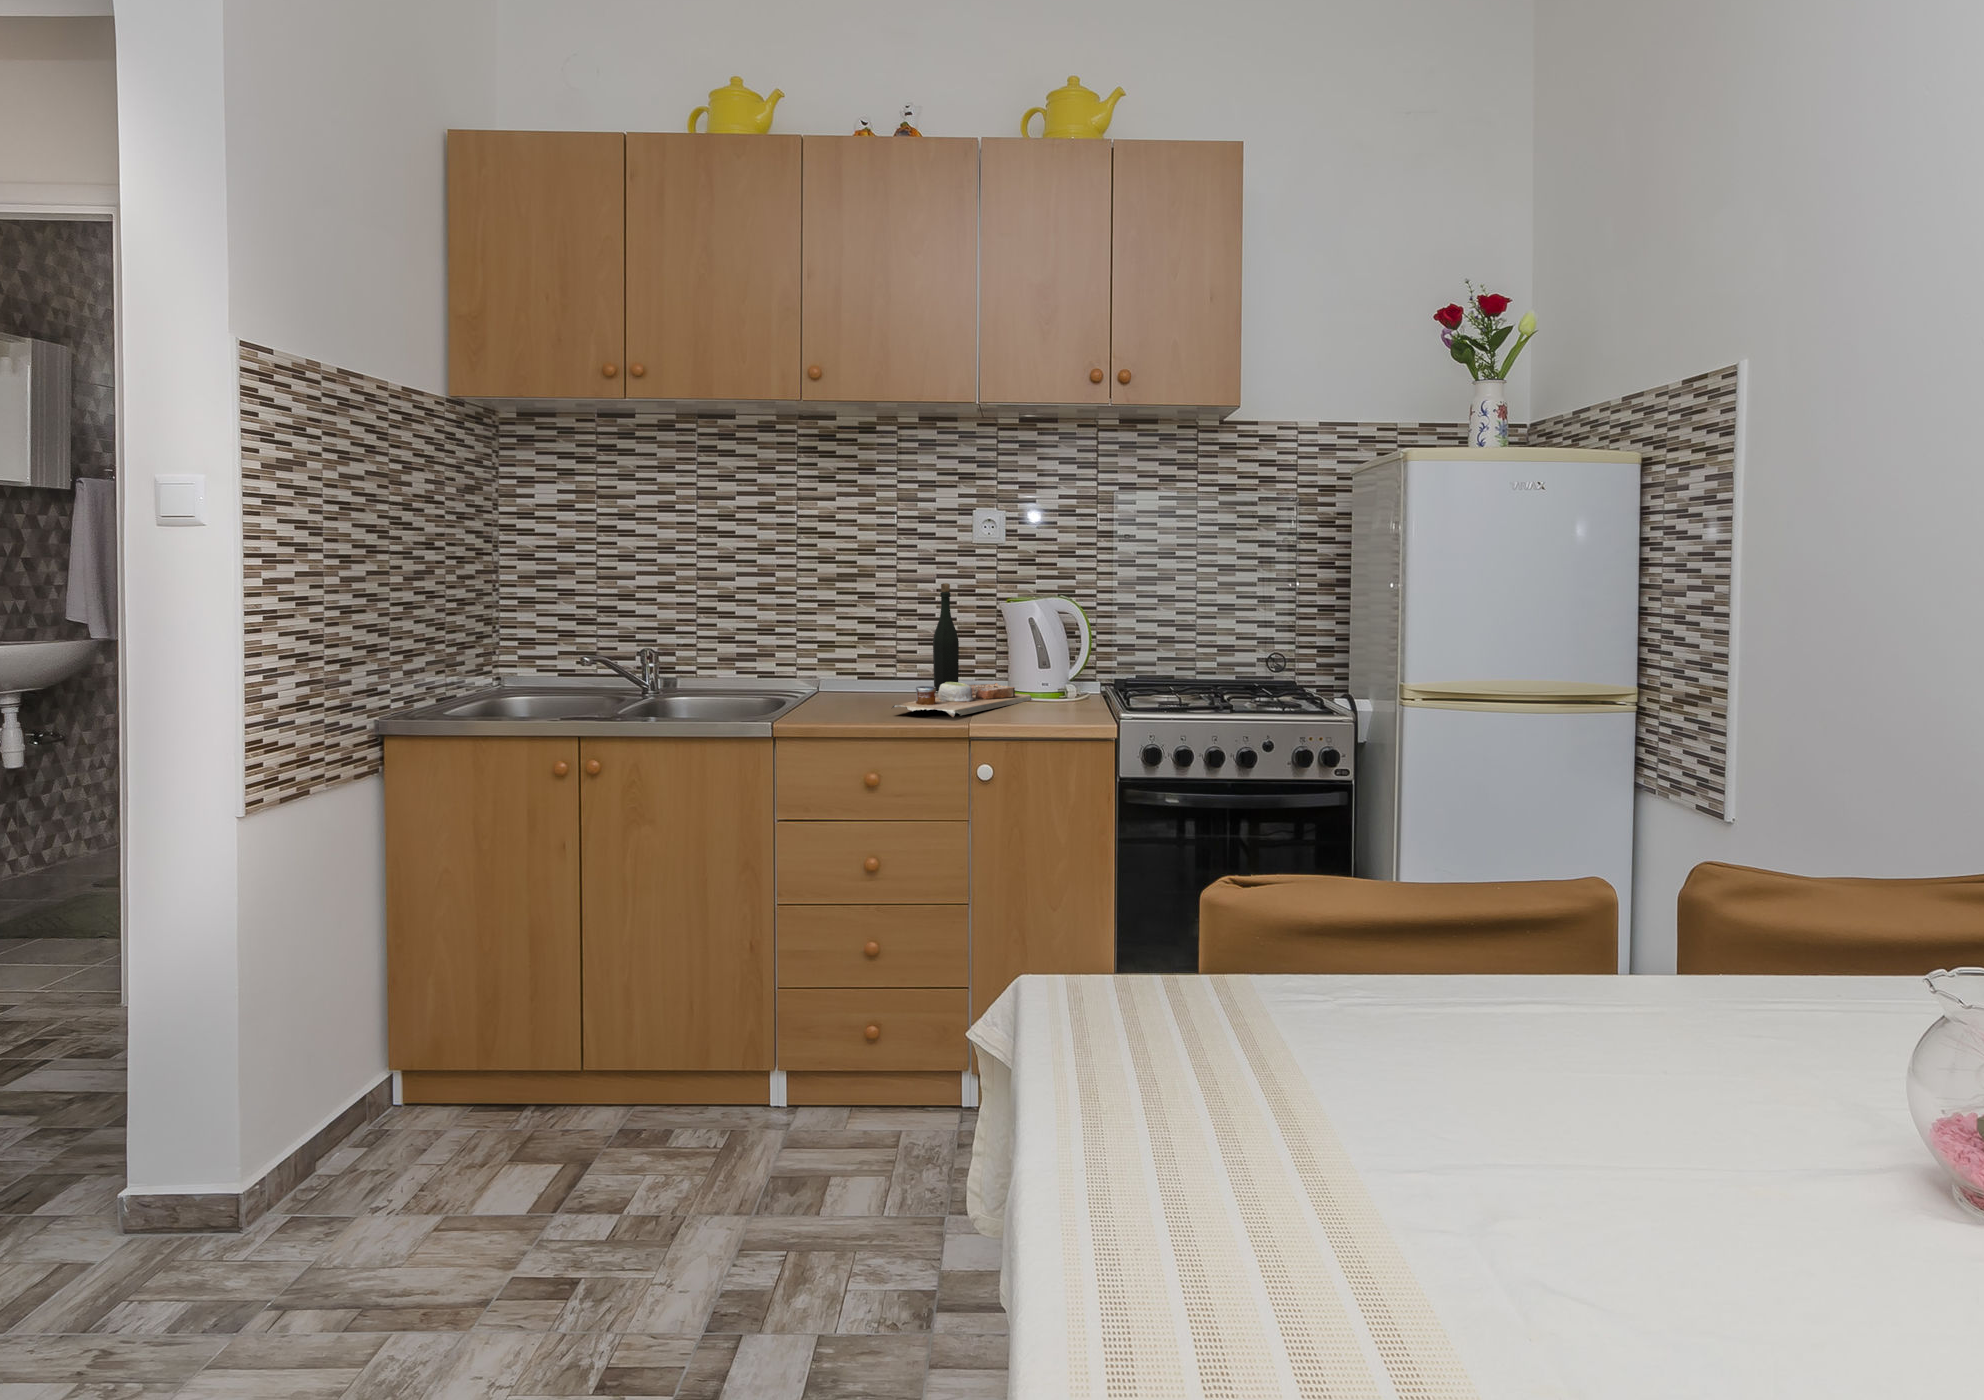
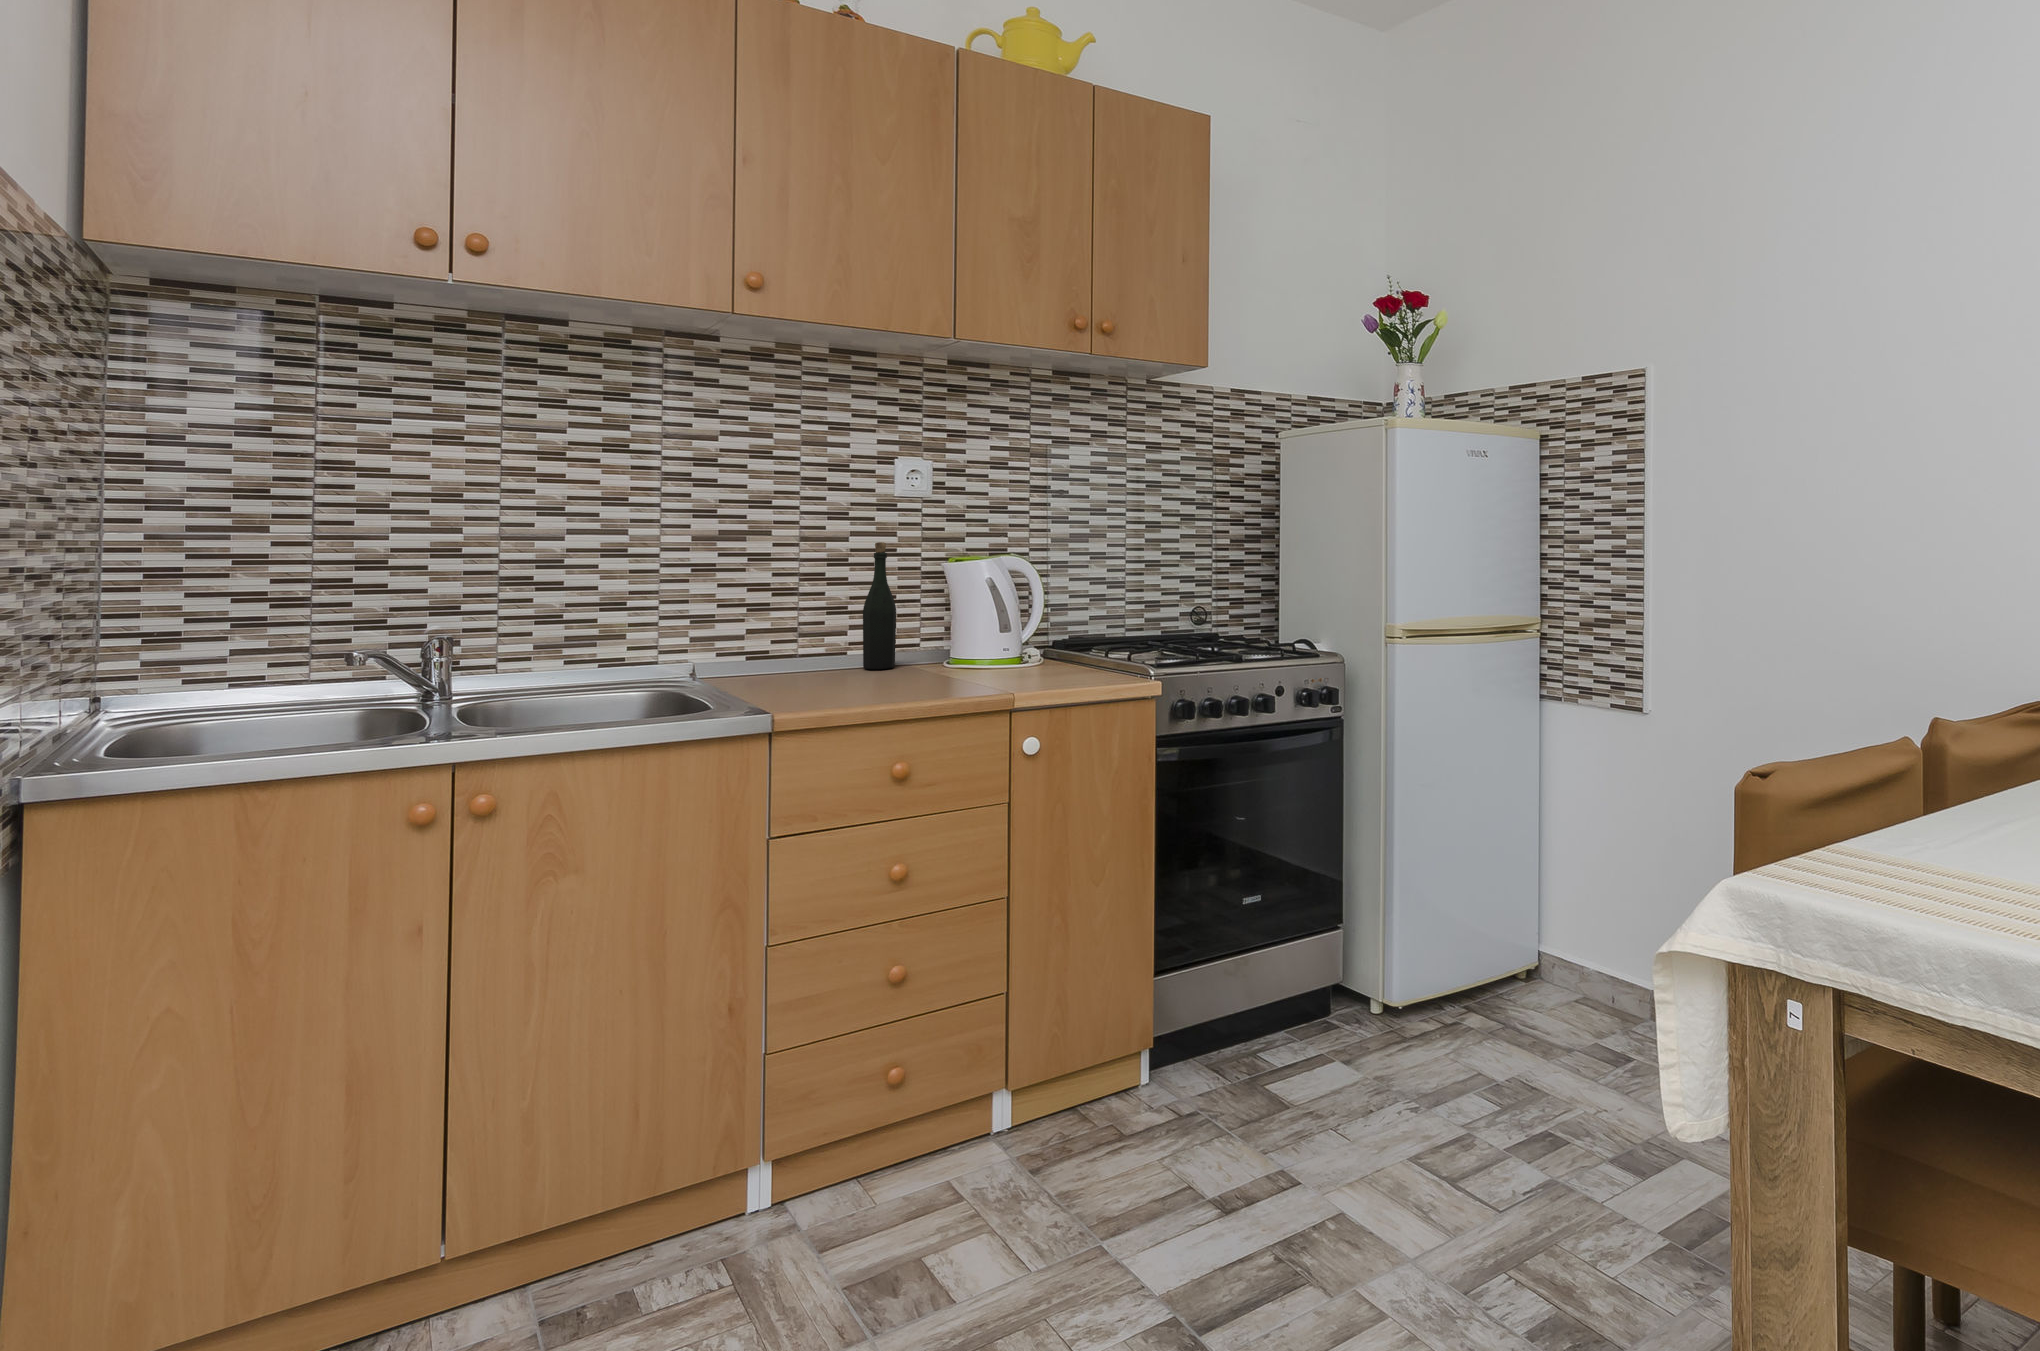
cutting board: present [892,682,1031,717] -> none [908,655,1015,691]

